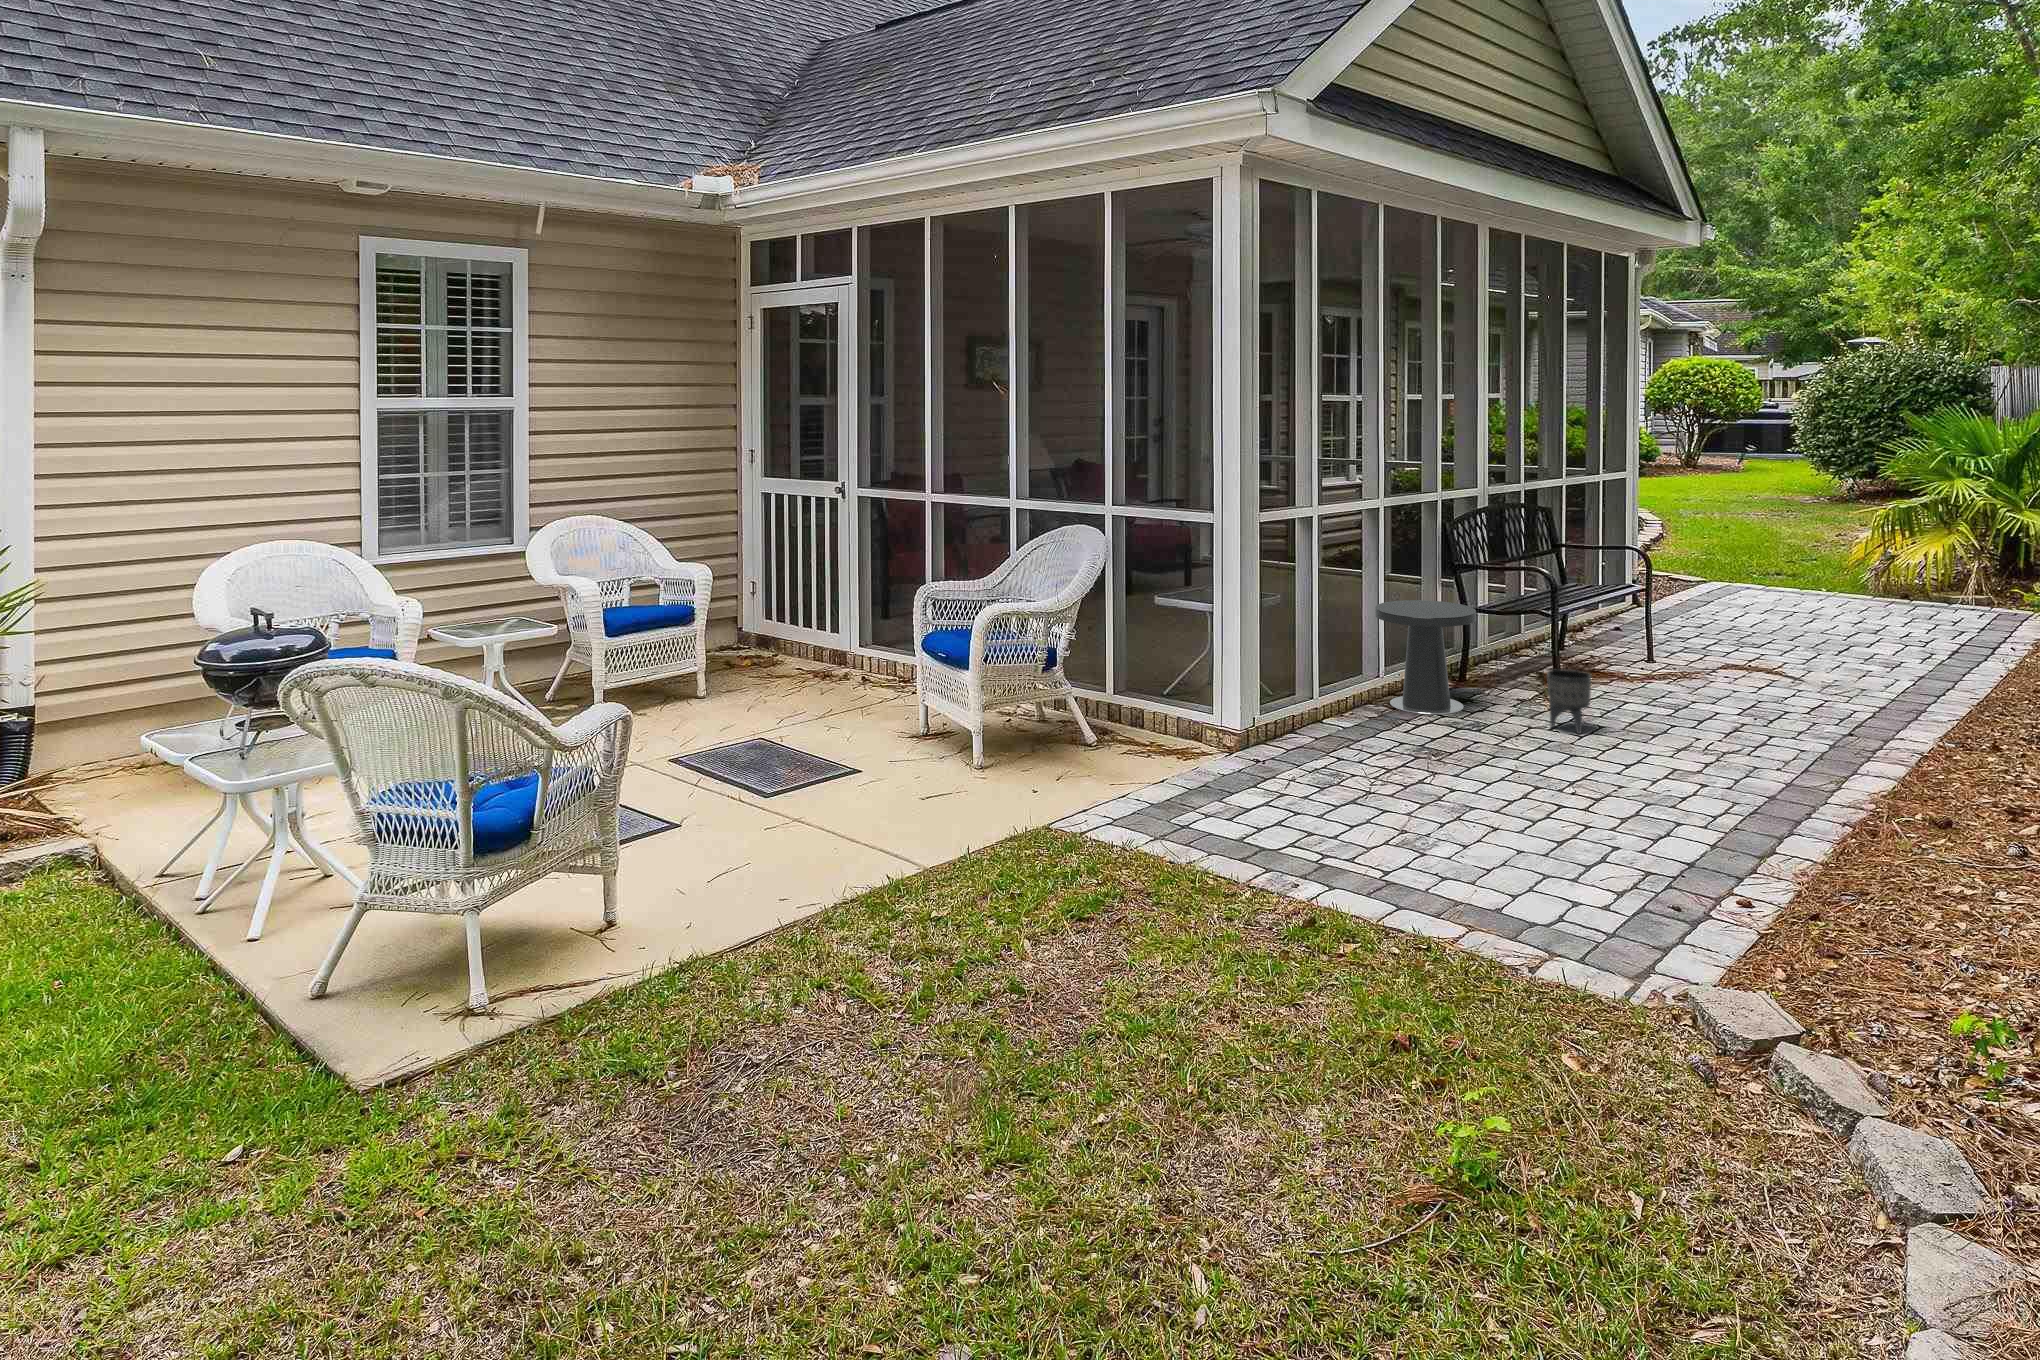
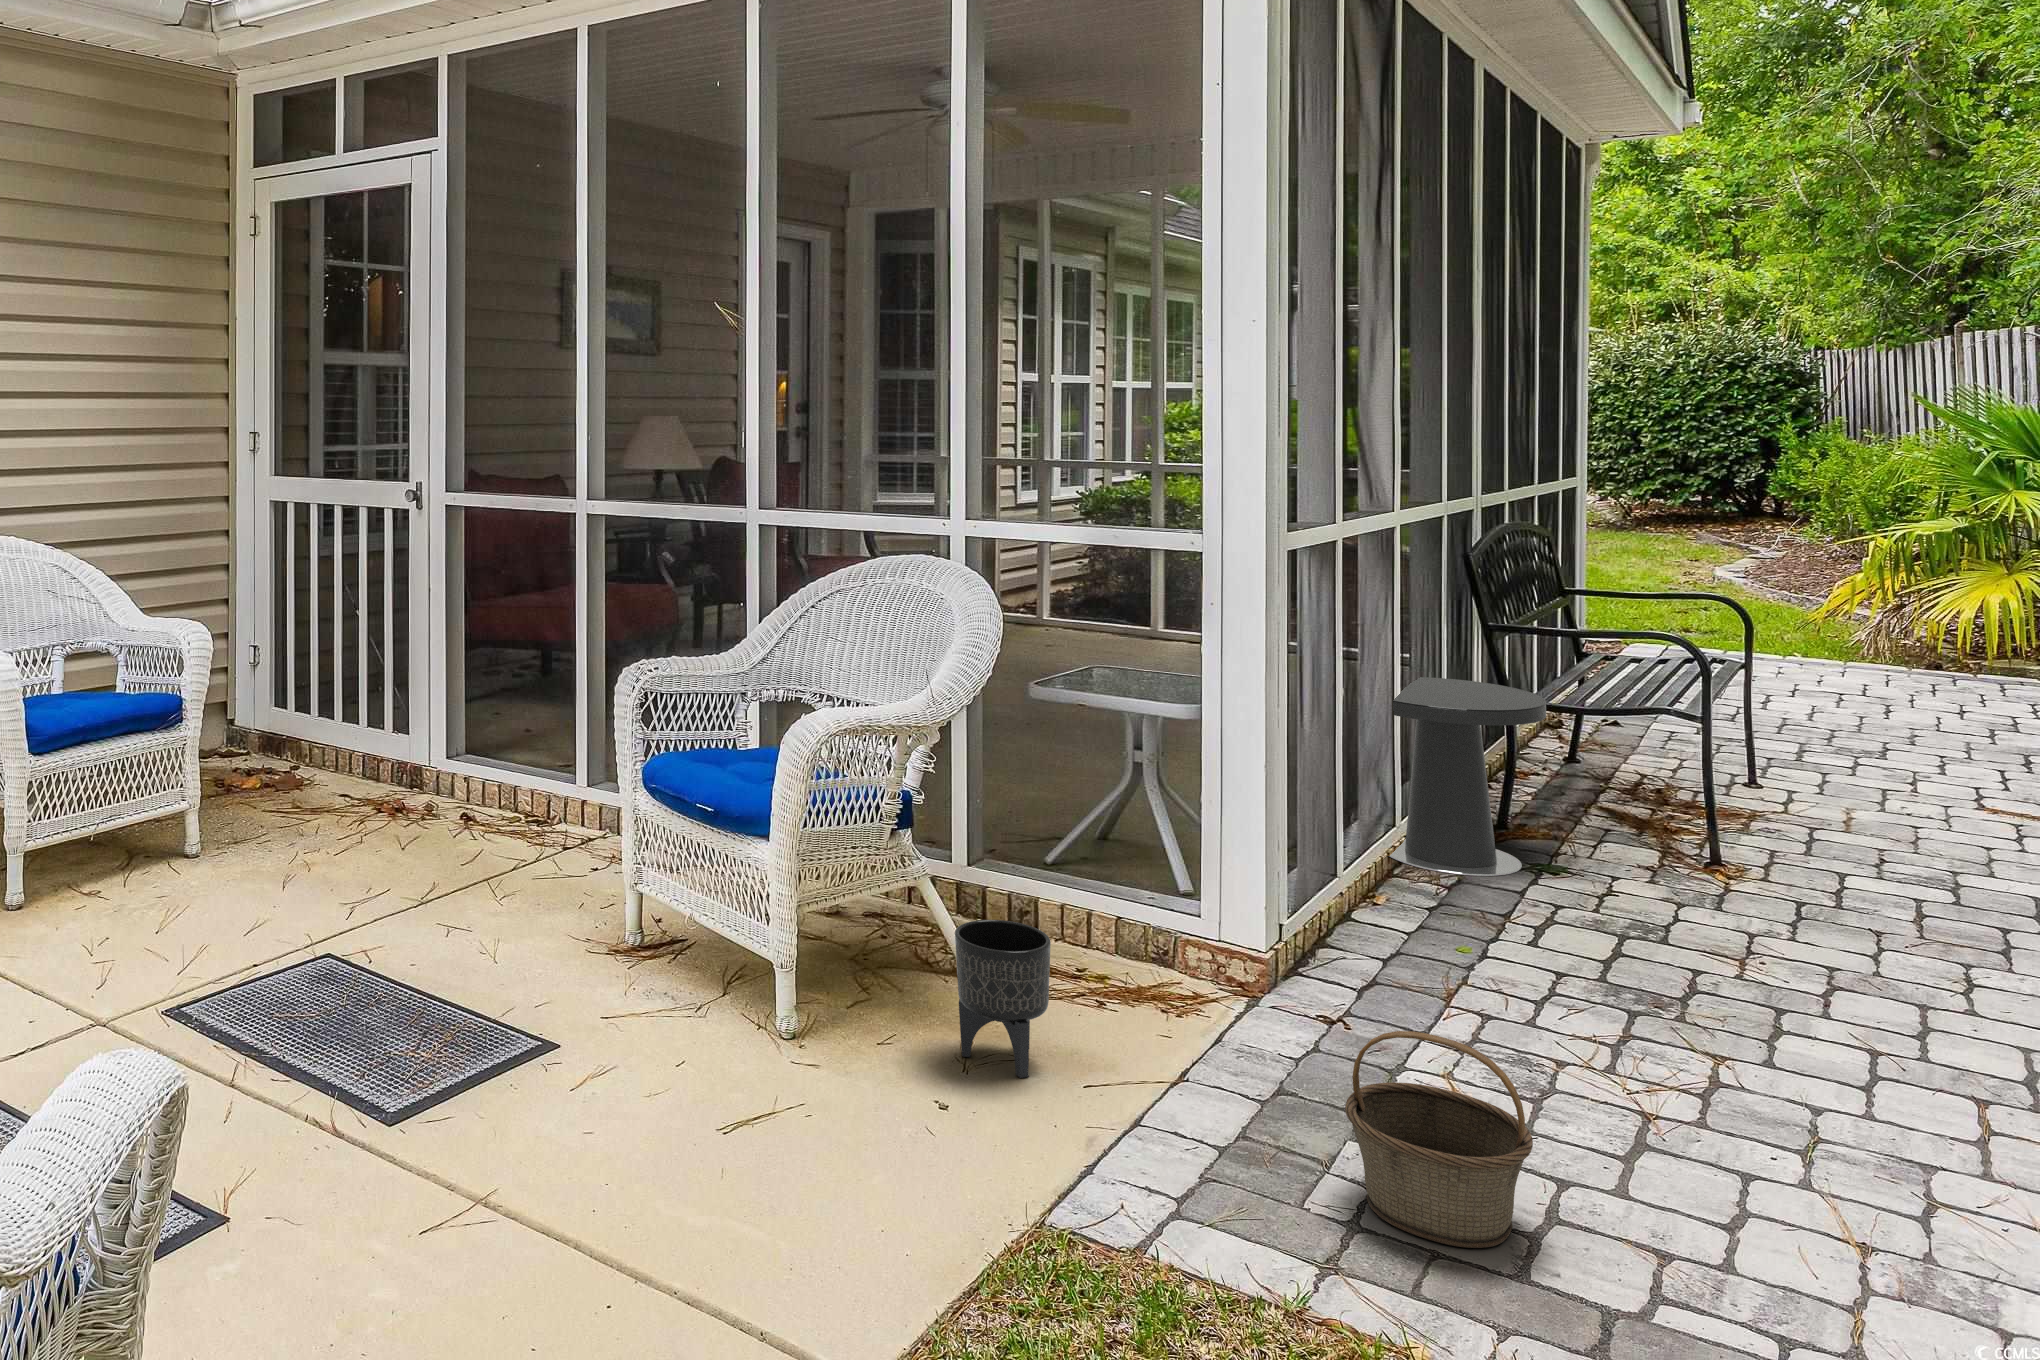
planter: present [1547,669,1591,734] -> present [955,920,1051,1078]
basket: none [1187,759,1266,854] -> present [1345,1031,1533,1248]

